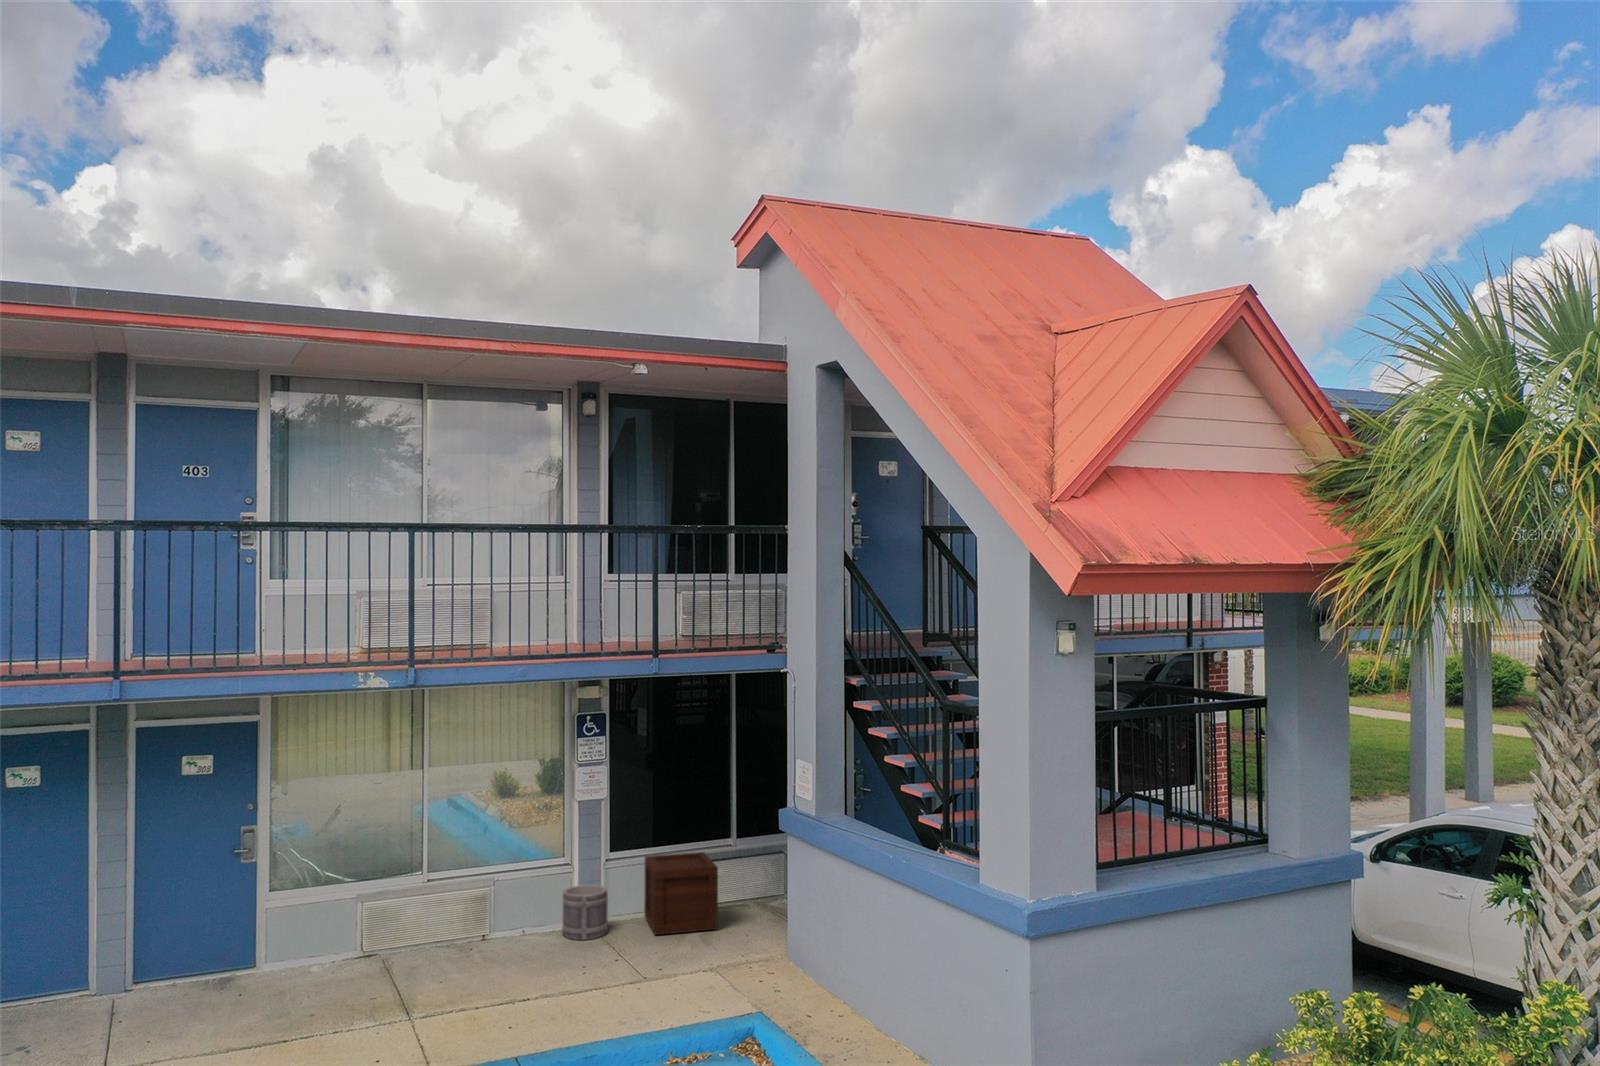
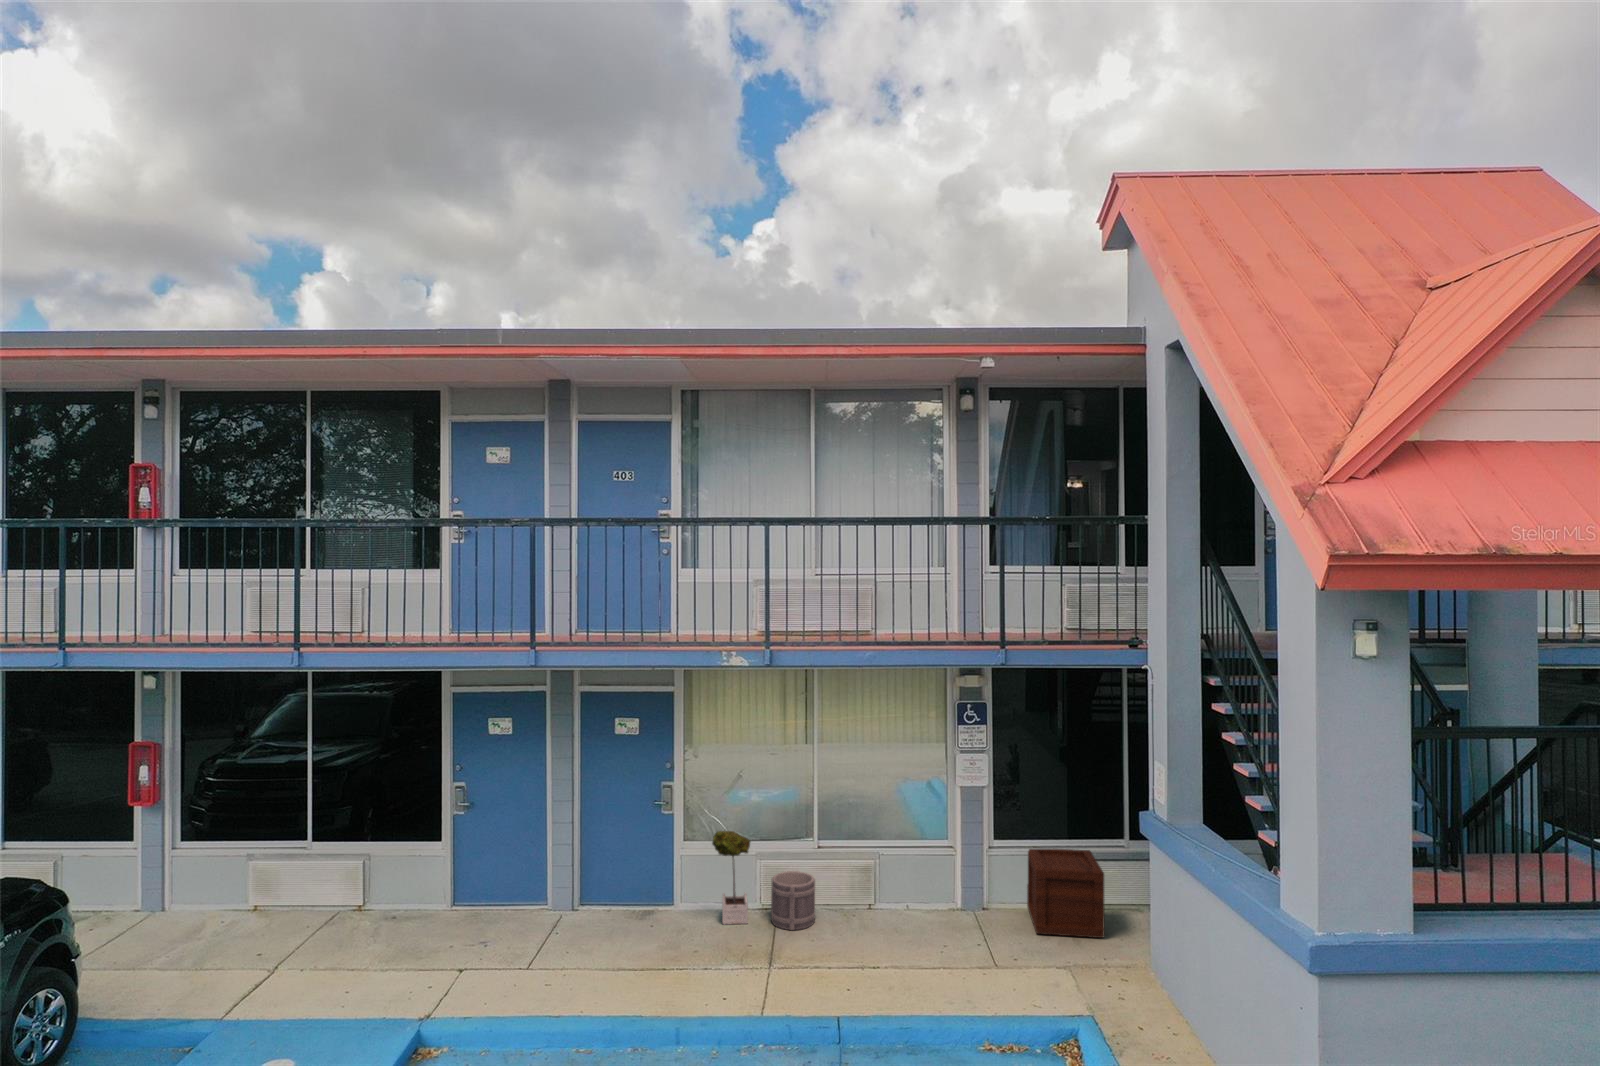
potted tree: none [305,870,351,973] -> present [712,831,750,924]
bucket: present [562,885,608,940] -> present [771,871,815,930]

